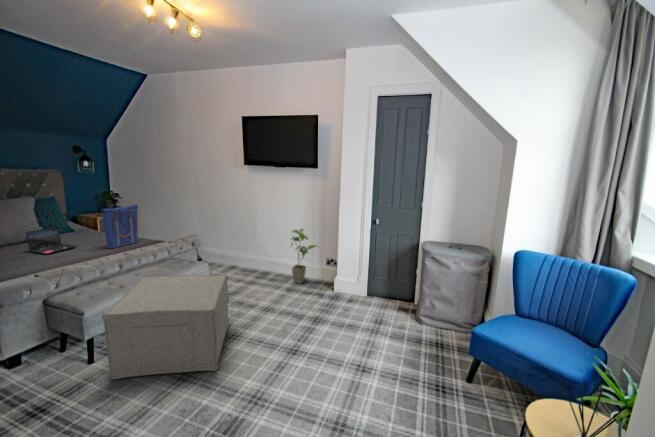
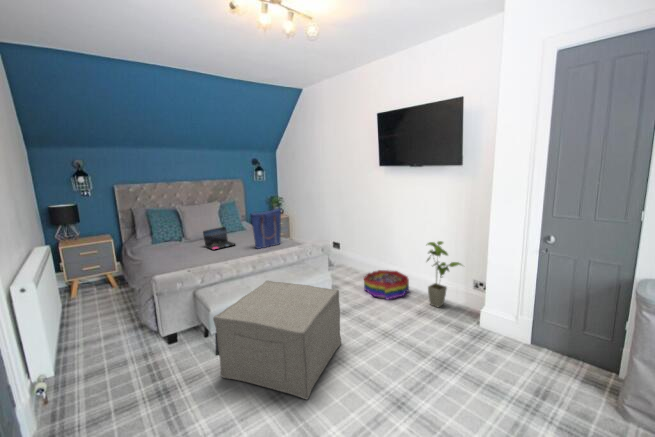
storage bin: none [232,259,274,284] -> present [364,270,409,300]

